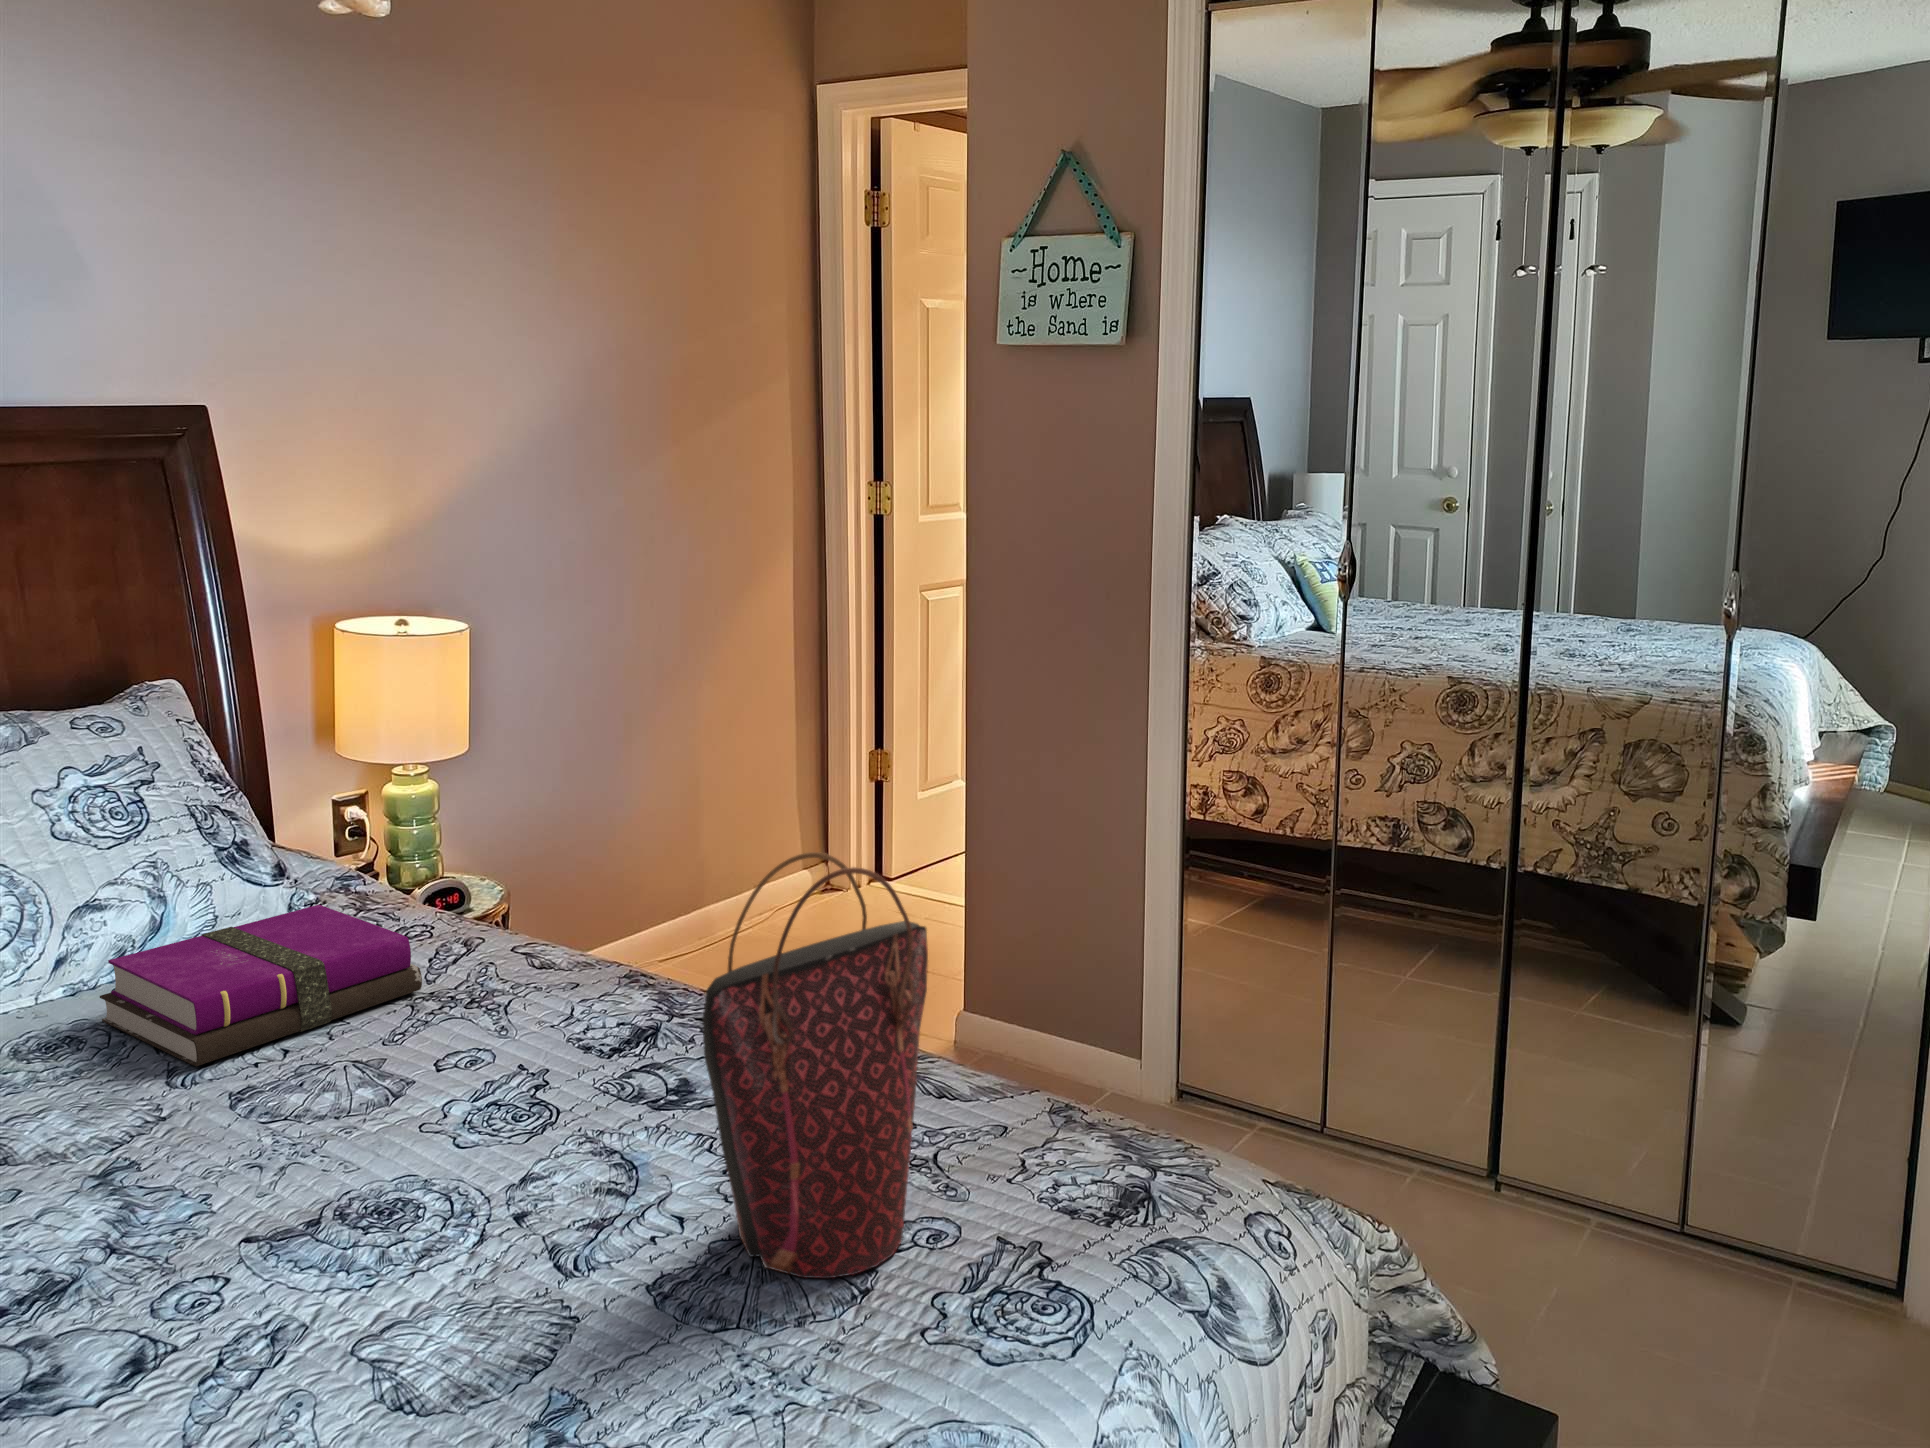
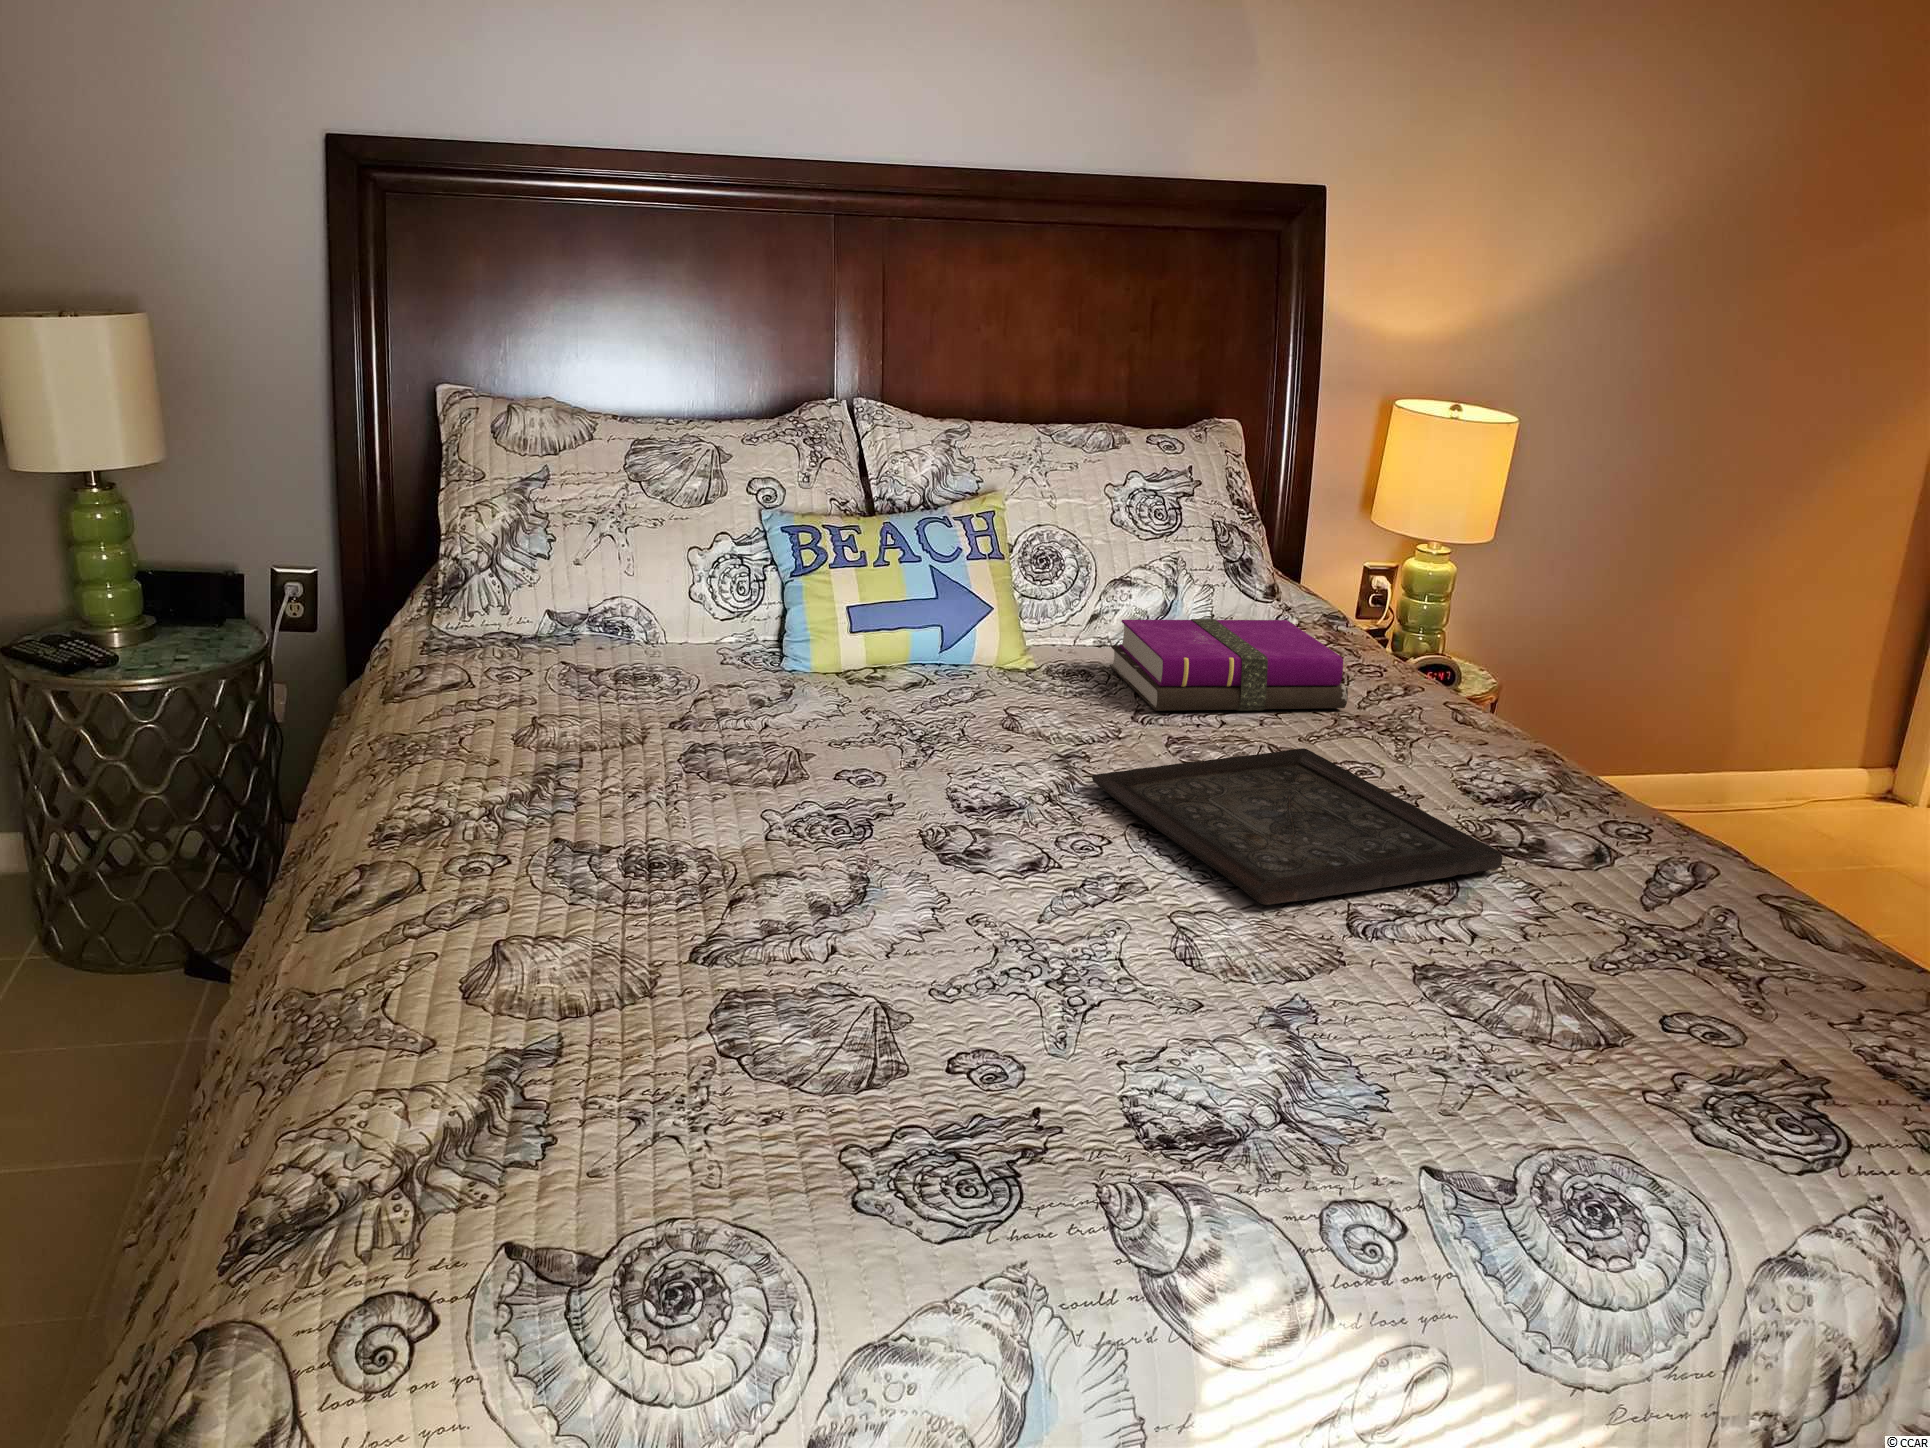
handbag: present [702,852,928,1278] -> none [1507,606,1807,1038]
tray: none [159,1059,669,1286] -> present [1092,748,1502,905]

